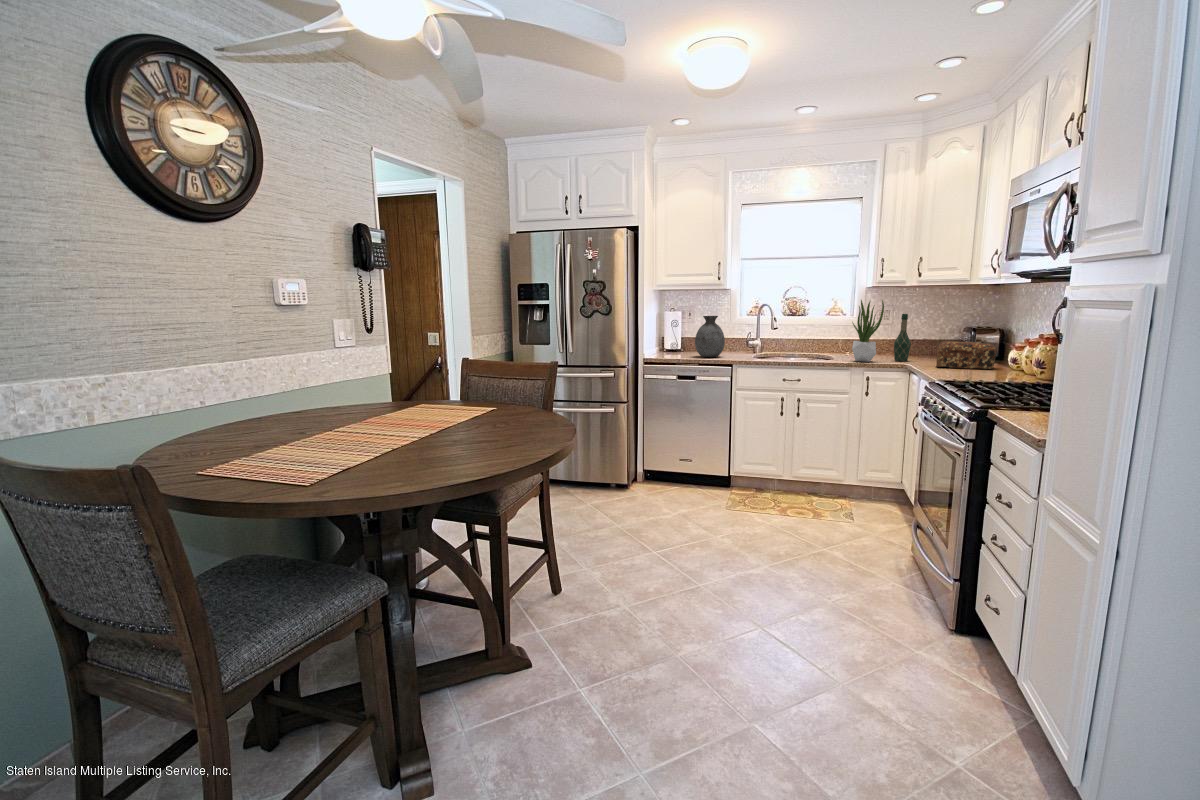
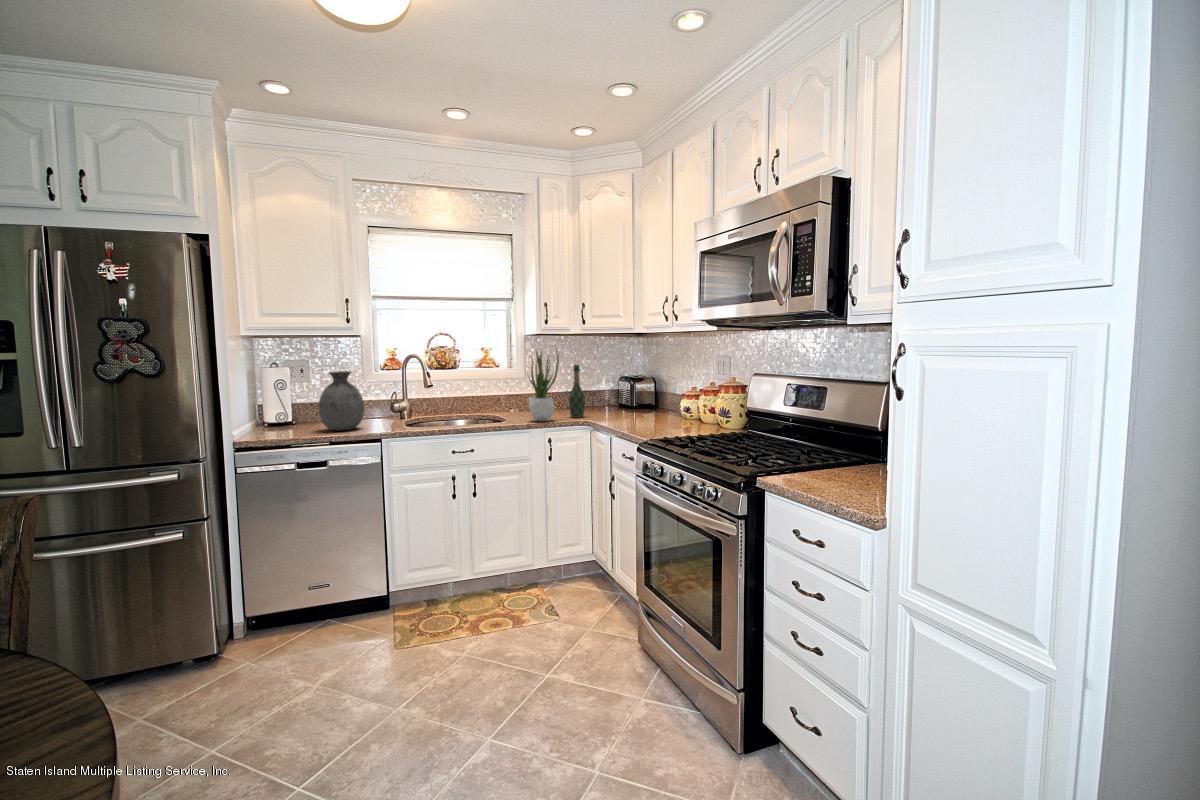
bread loaf: present [936,341,996,369] -> none [616,394,672,422]

